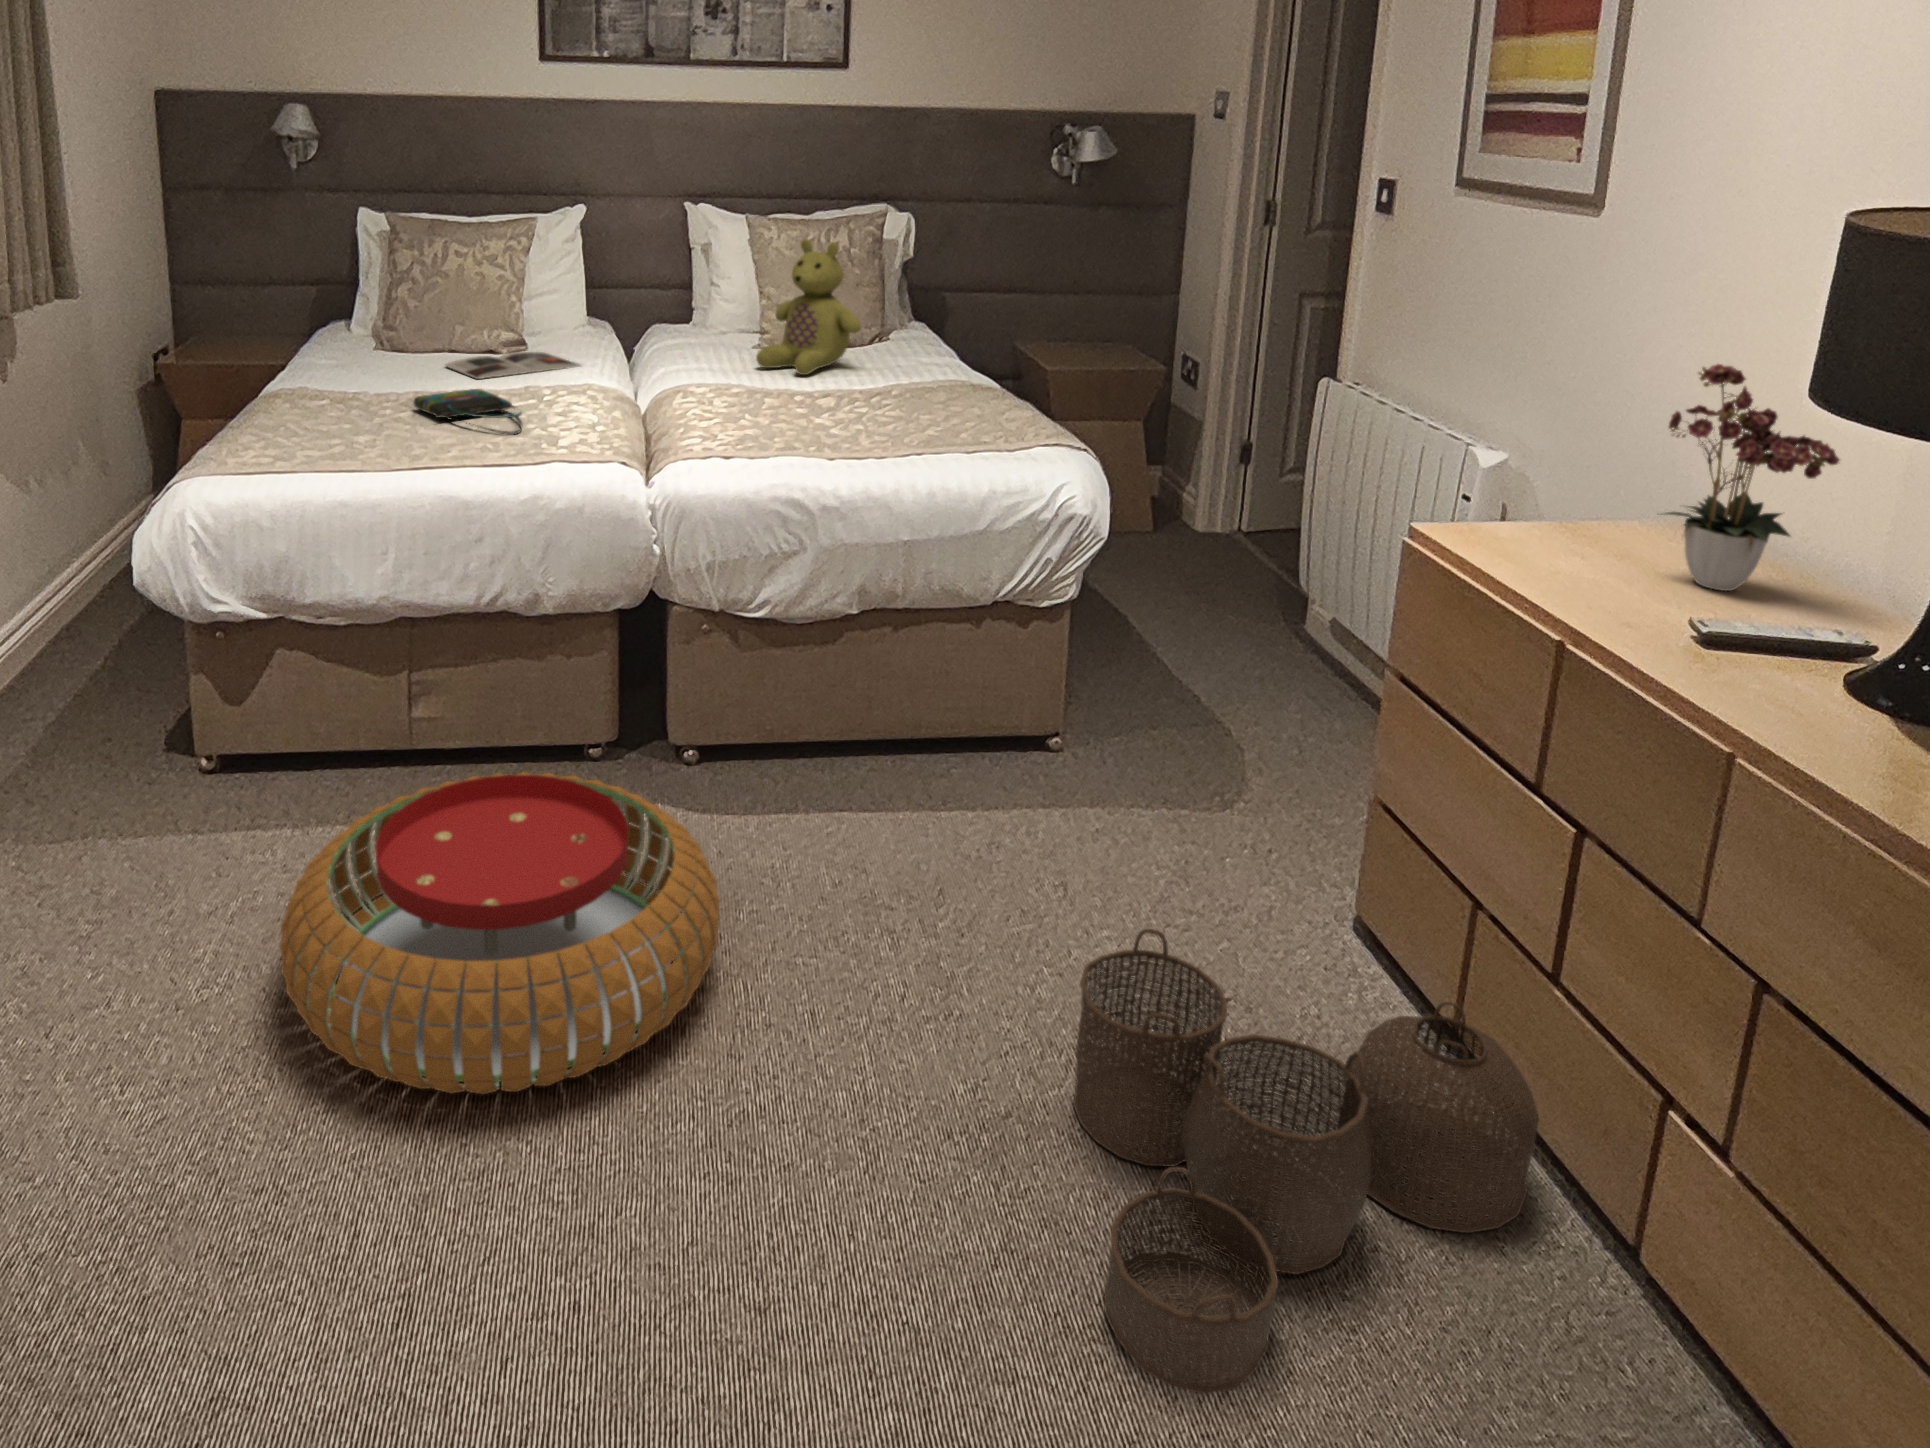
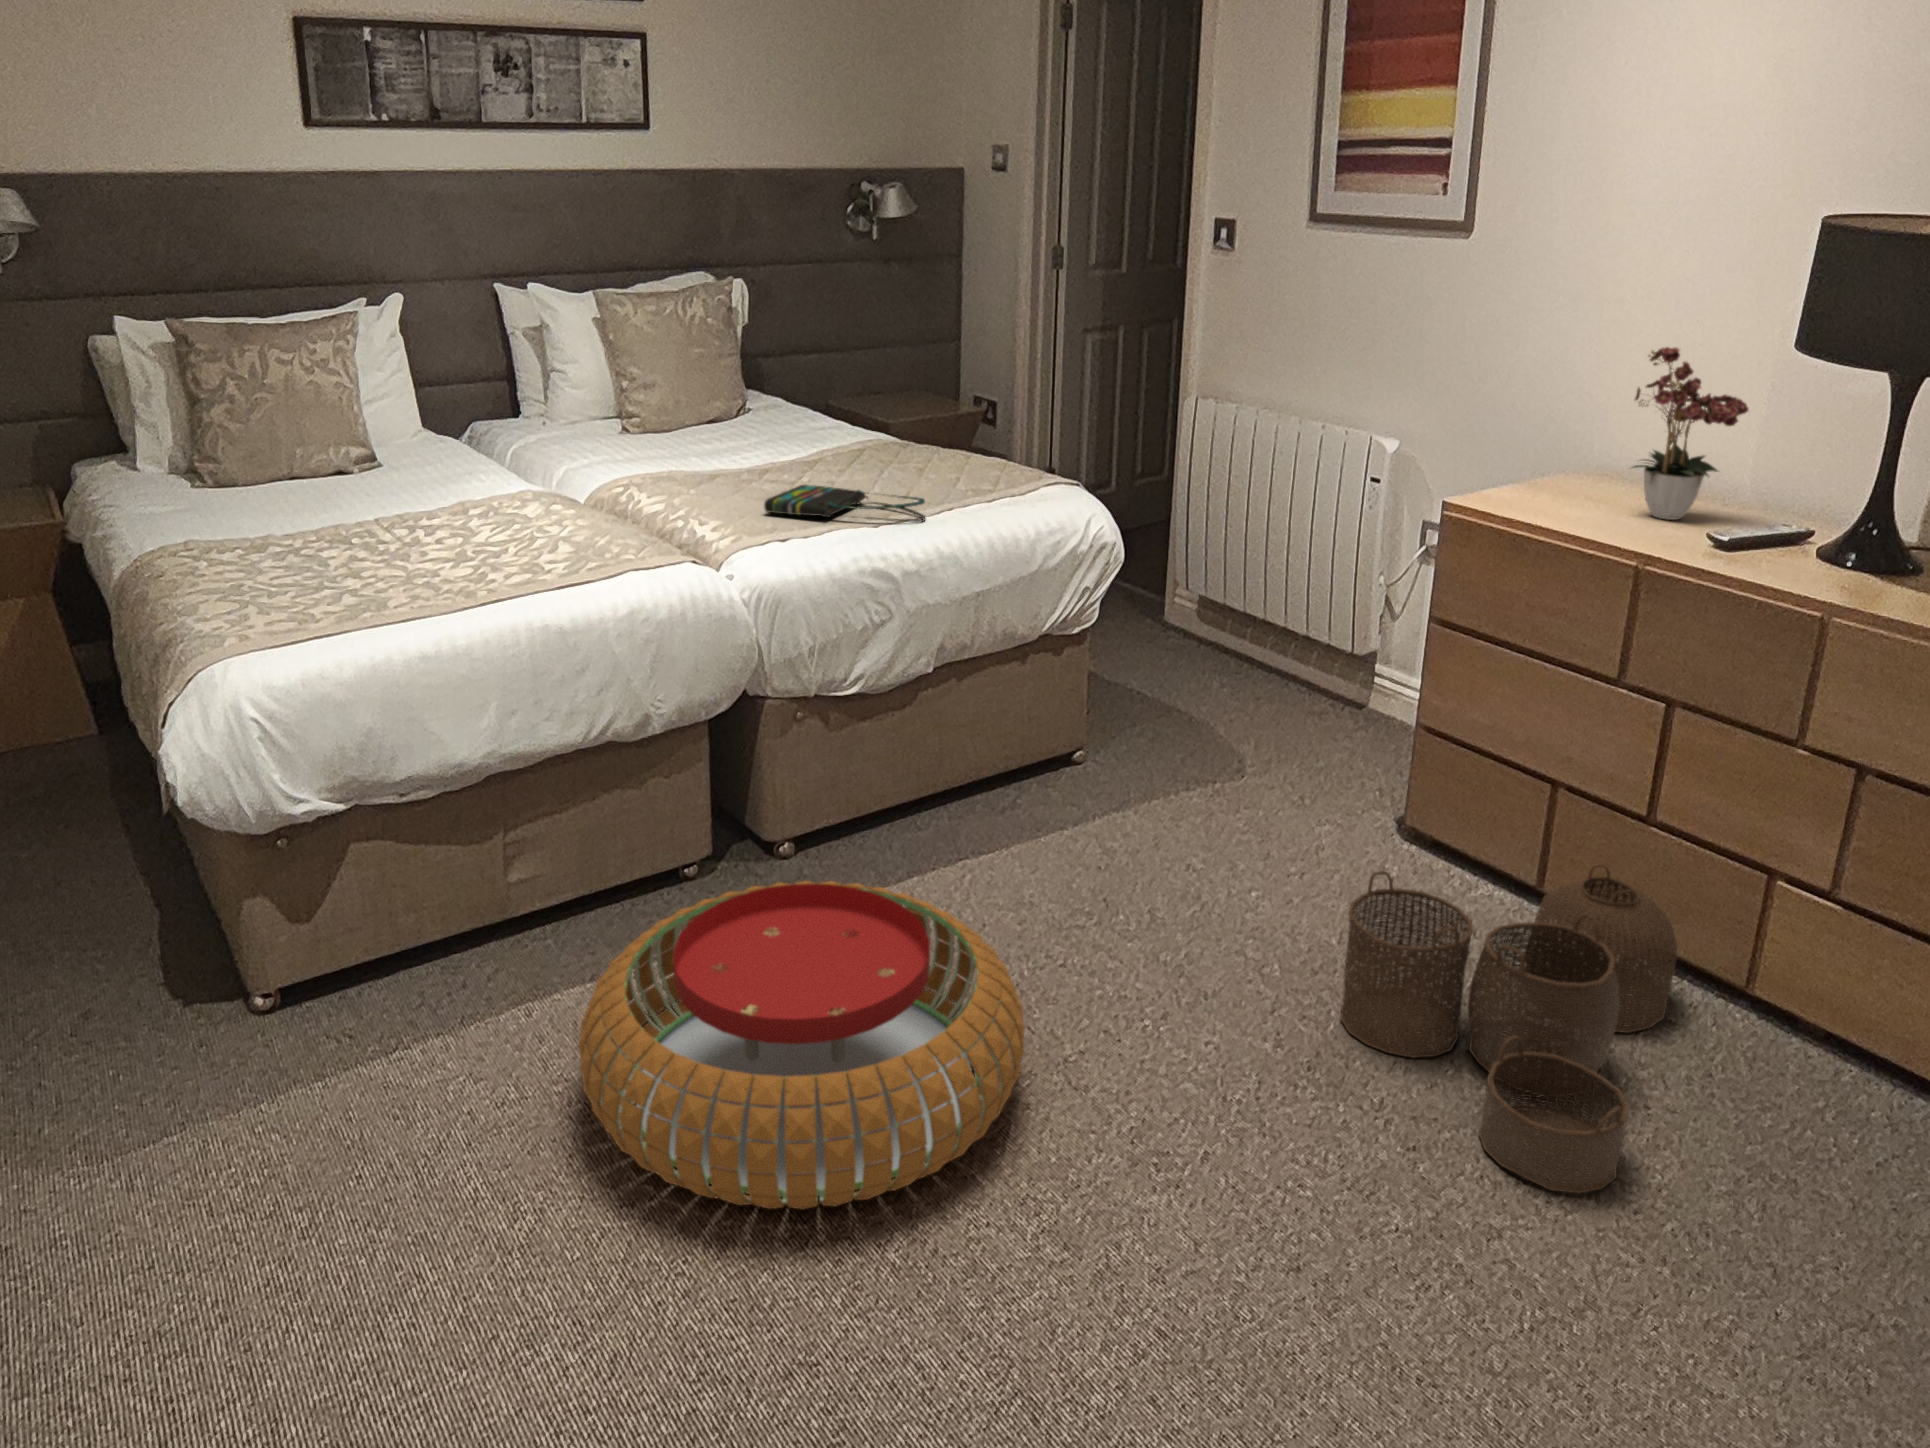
stuffed bear: present [756,239,861,375] -> none [670,312,775,455]
magazine: present [445,352,581,379] -> none [322,466,483,503]
tote bag: present [414,389,522,435] -> present [764,485,925,523]

